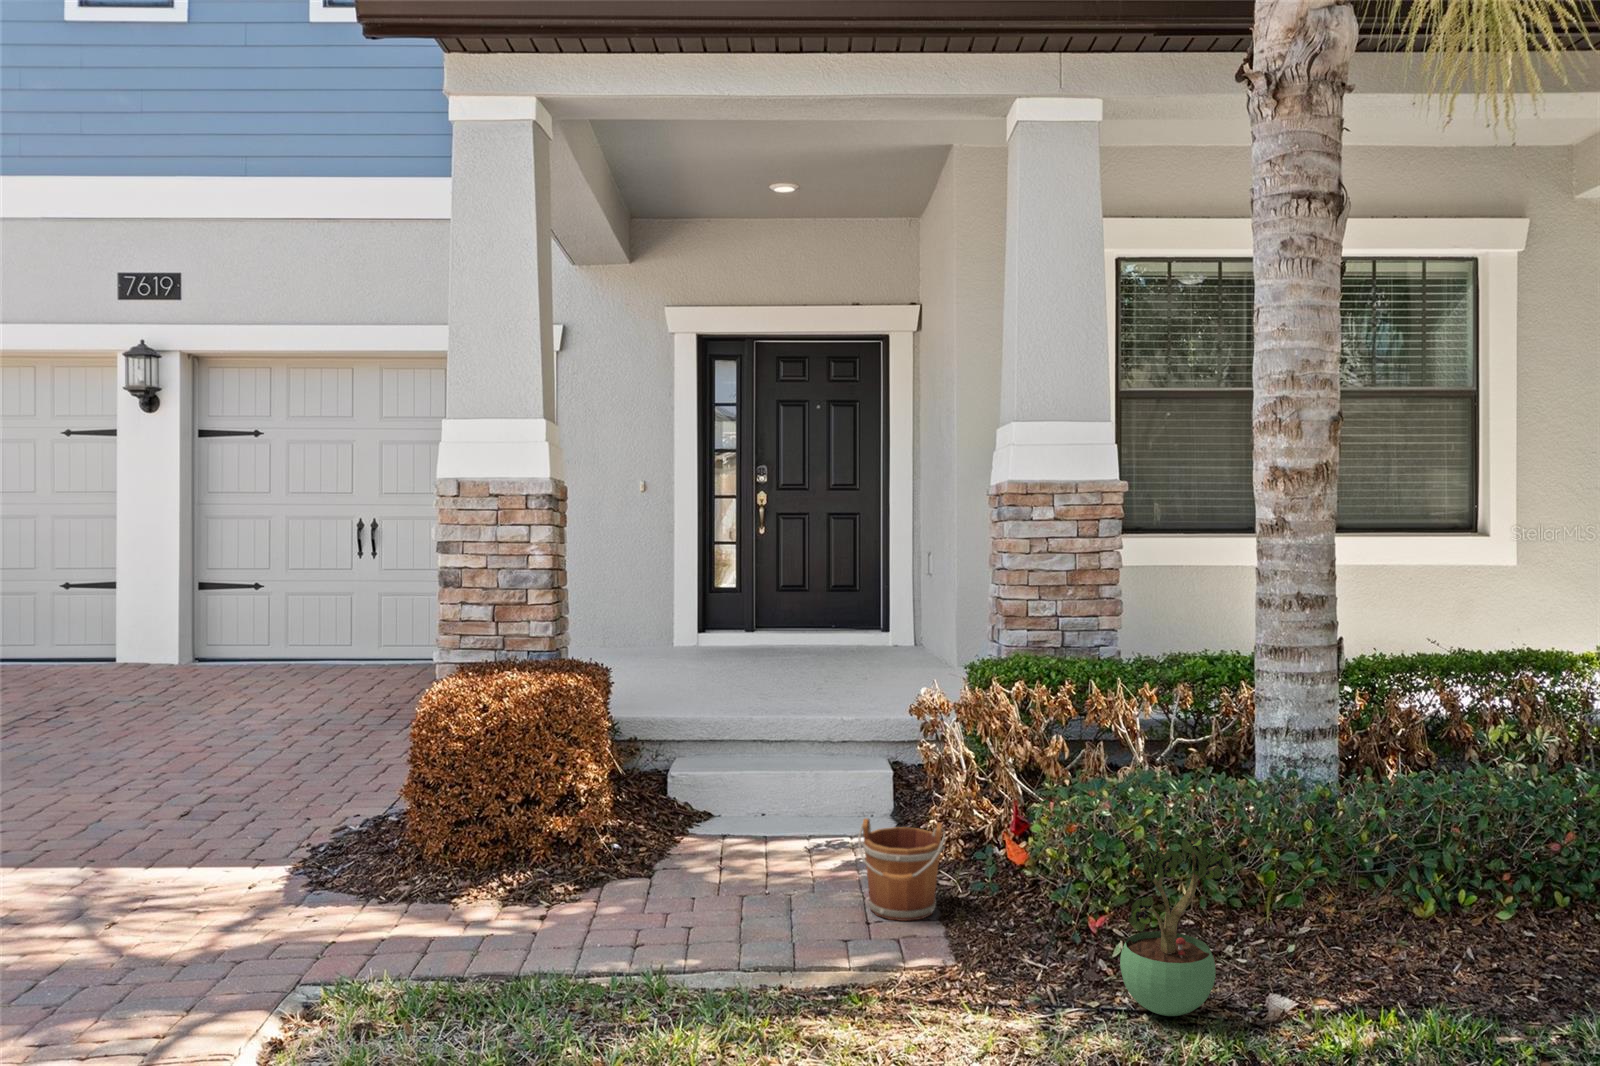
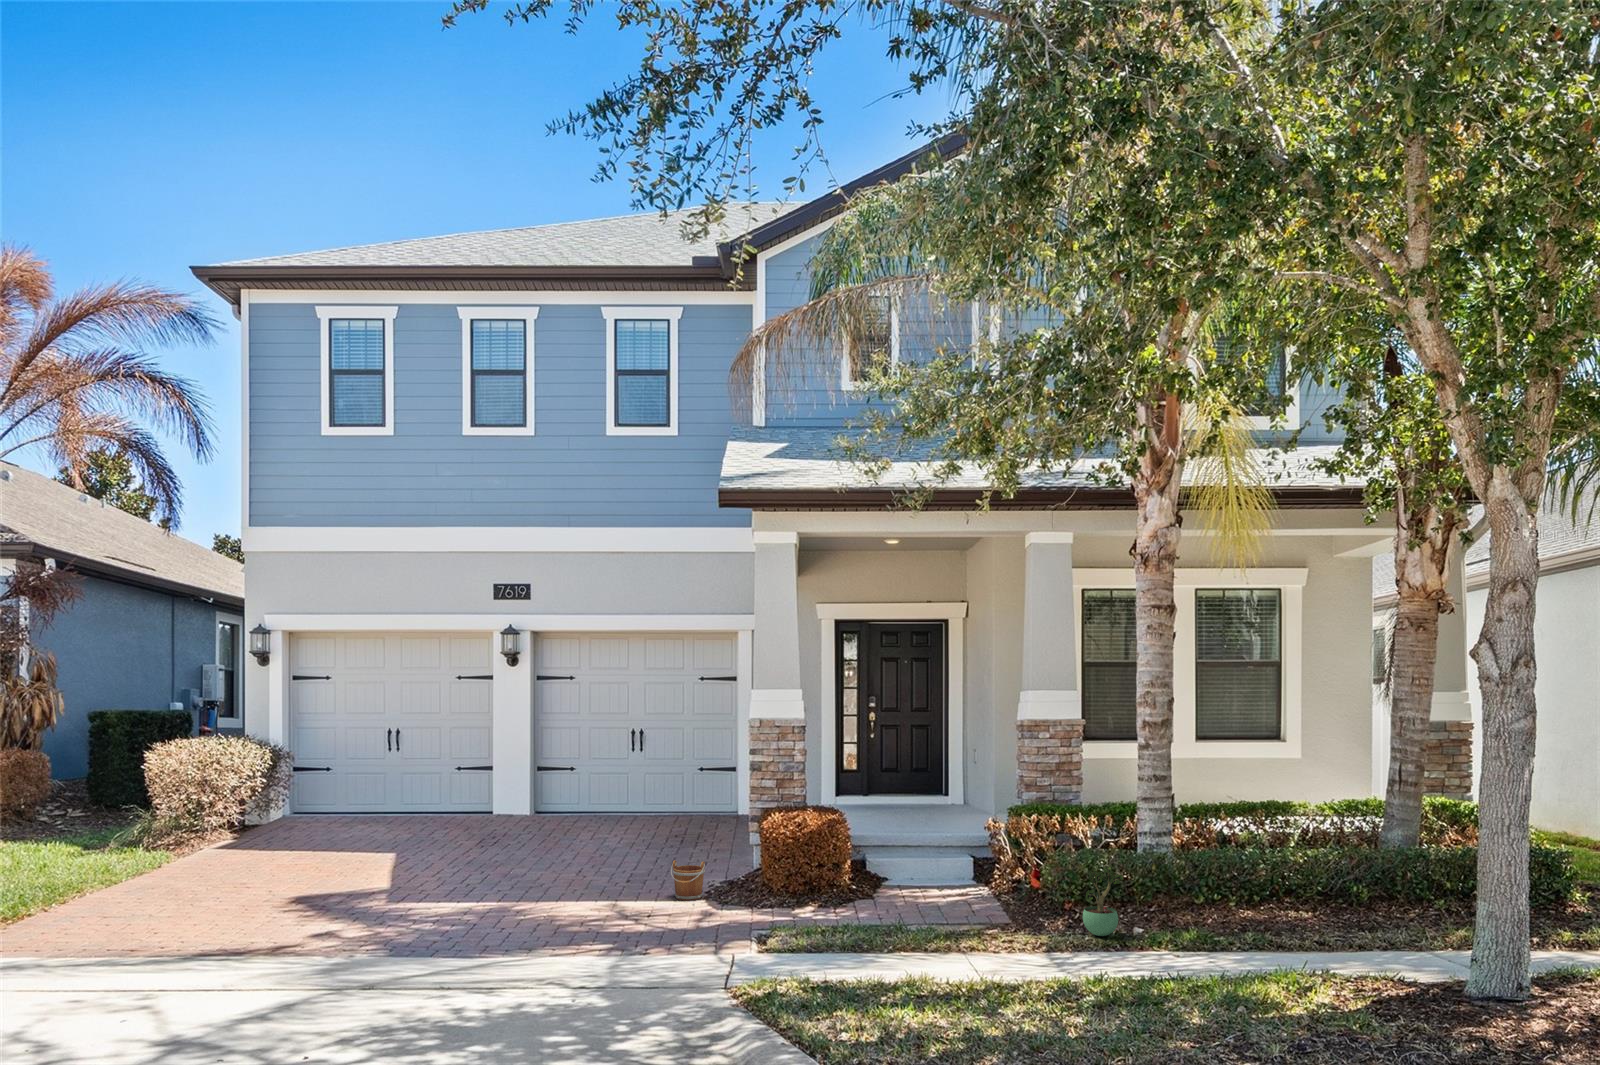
bucket: present [858,818,945,921] -> present [671,860,705,901]

